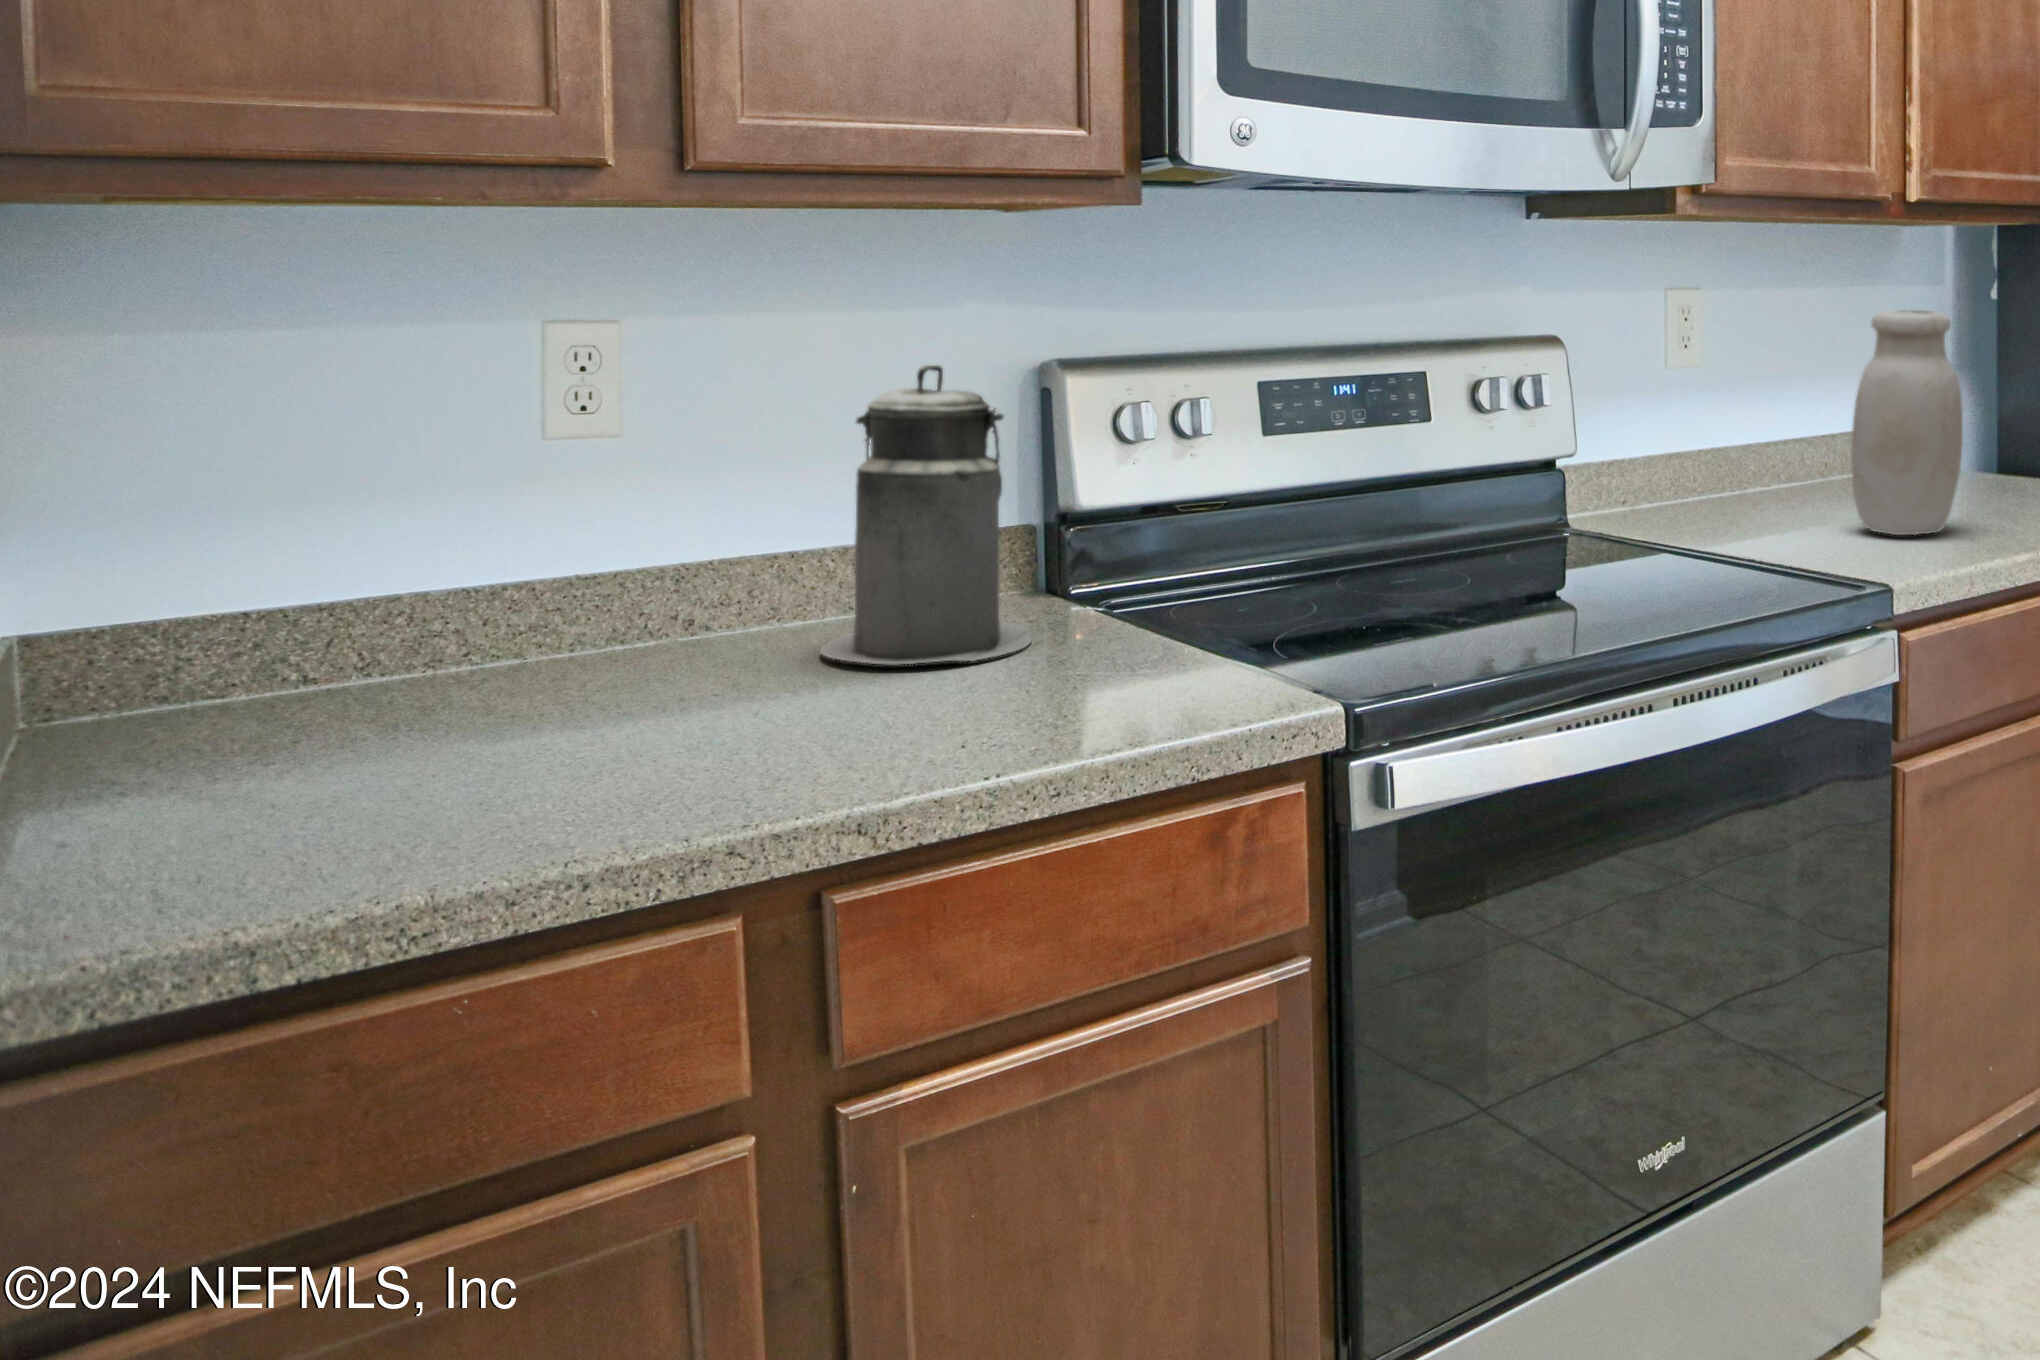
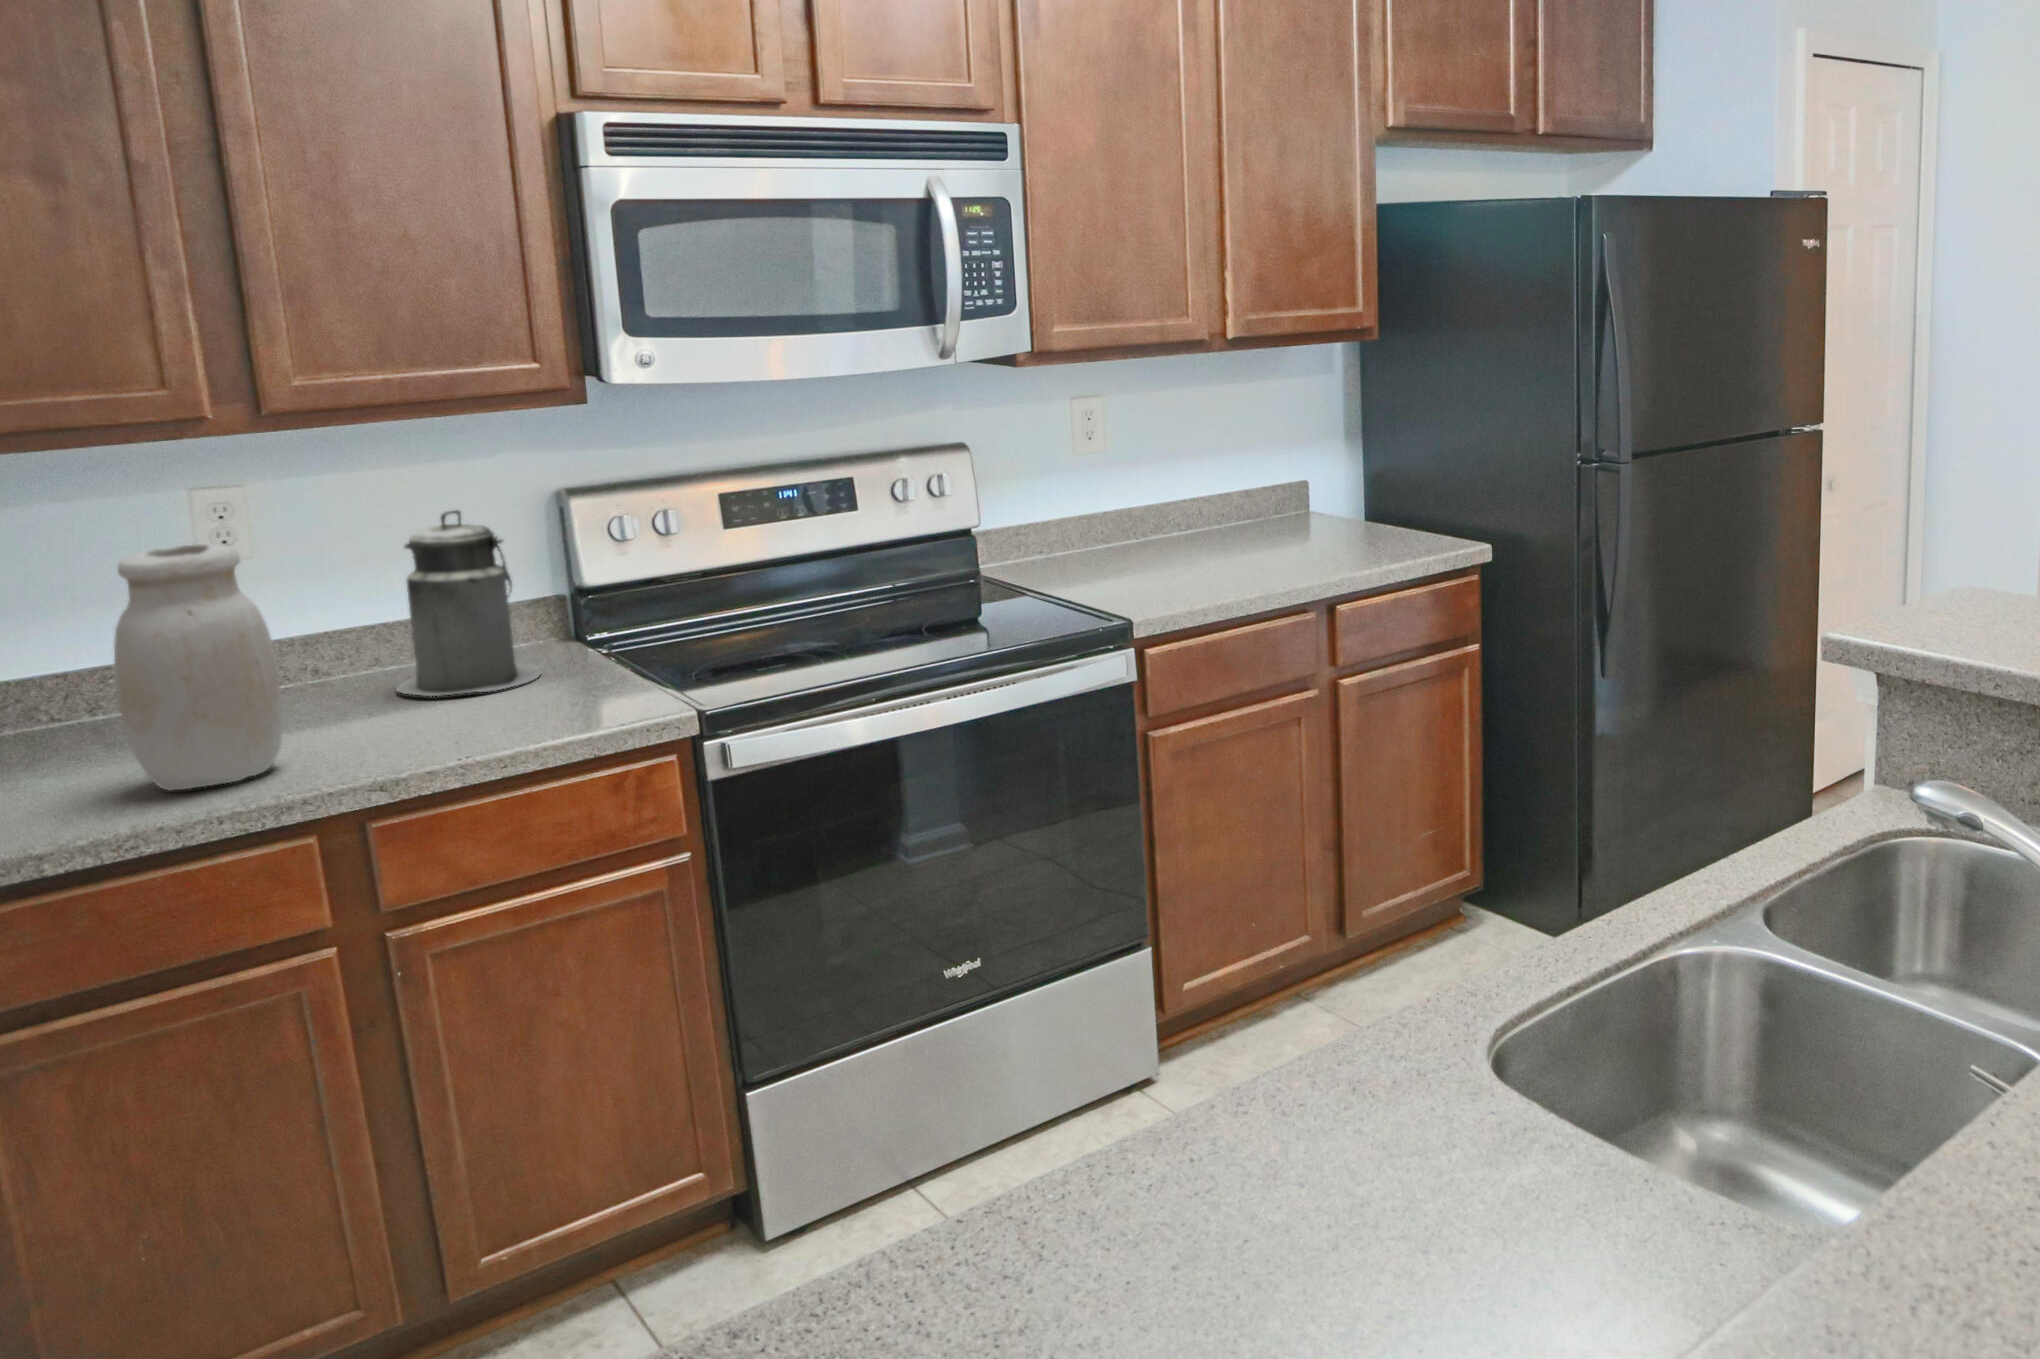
jar: present [1851,310,1963,535] -> present [114,544,283,790]

